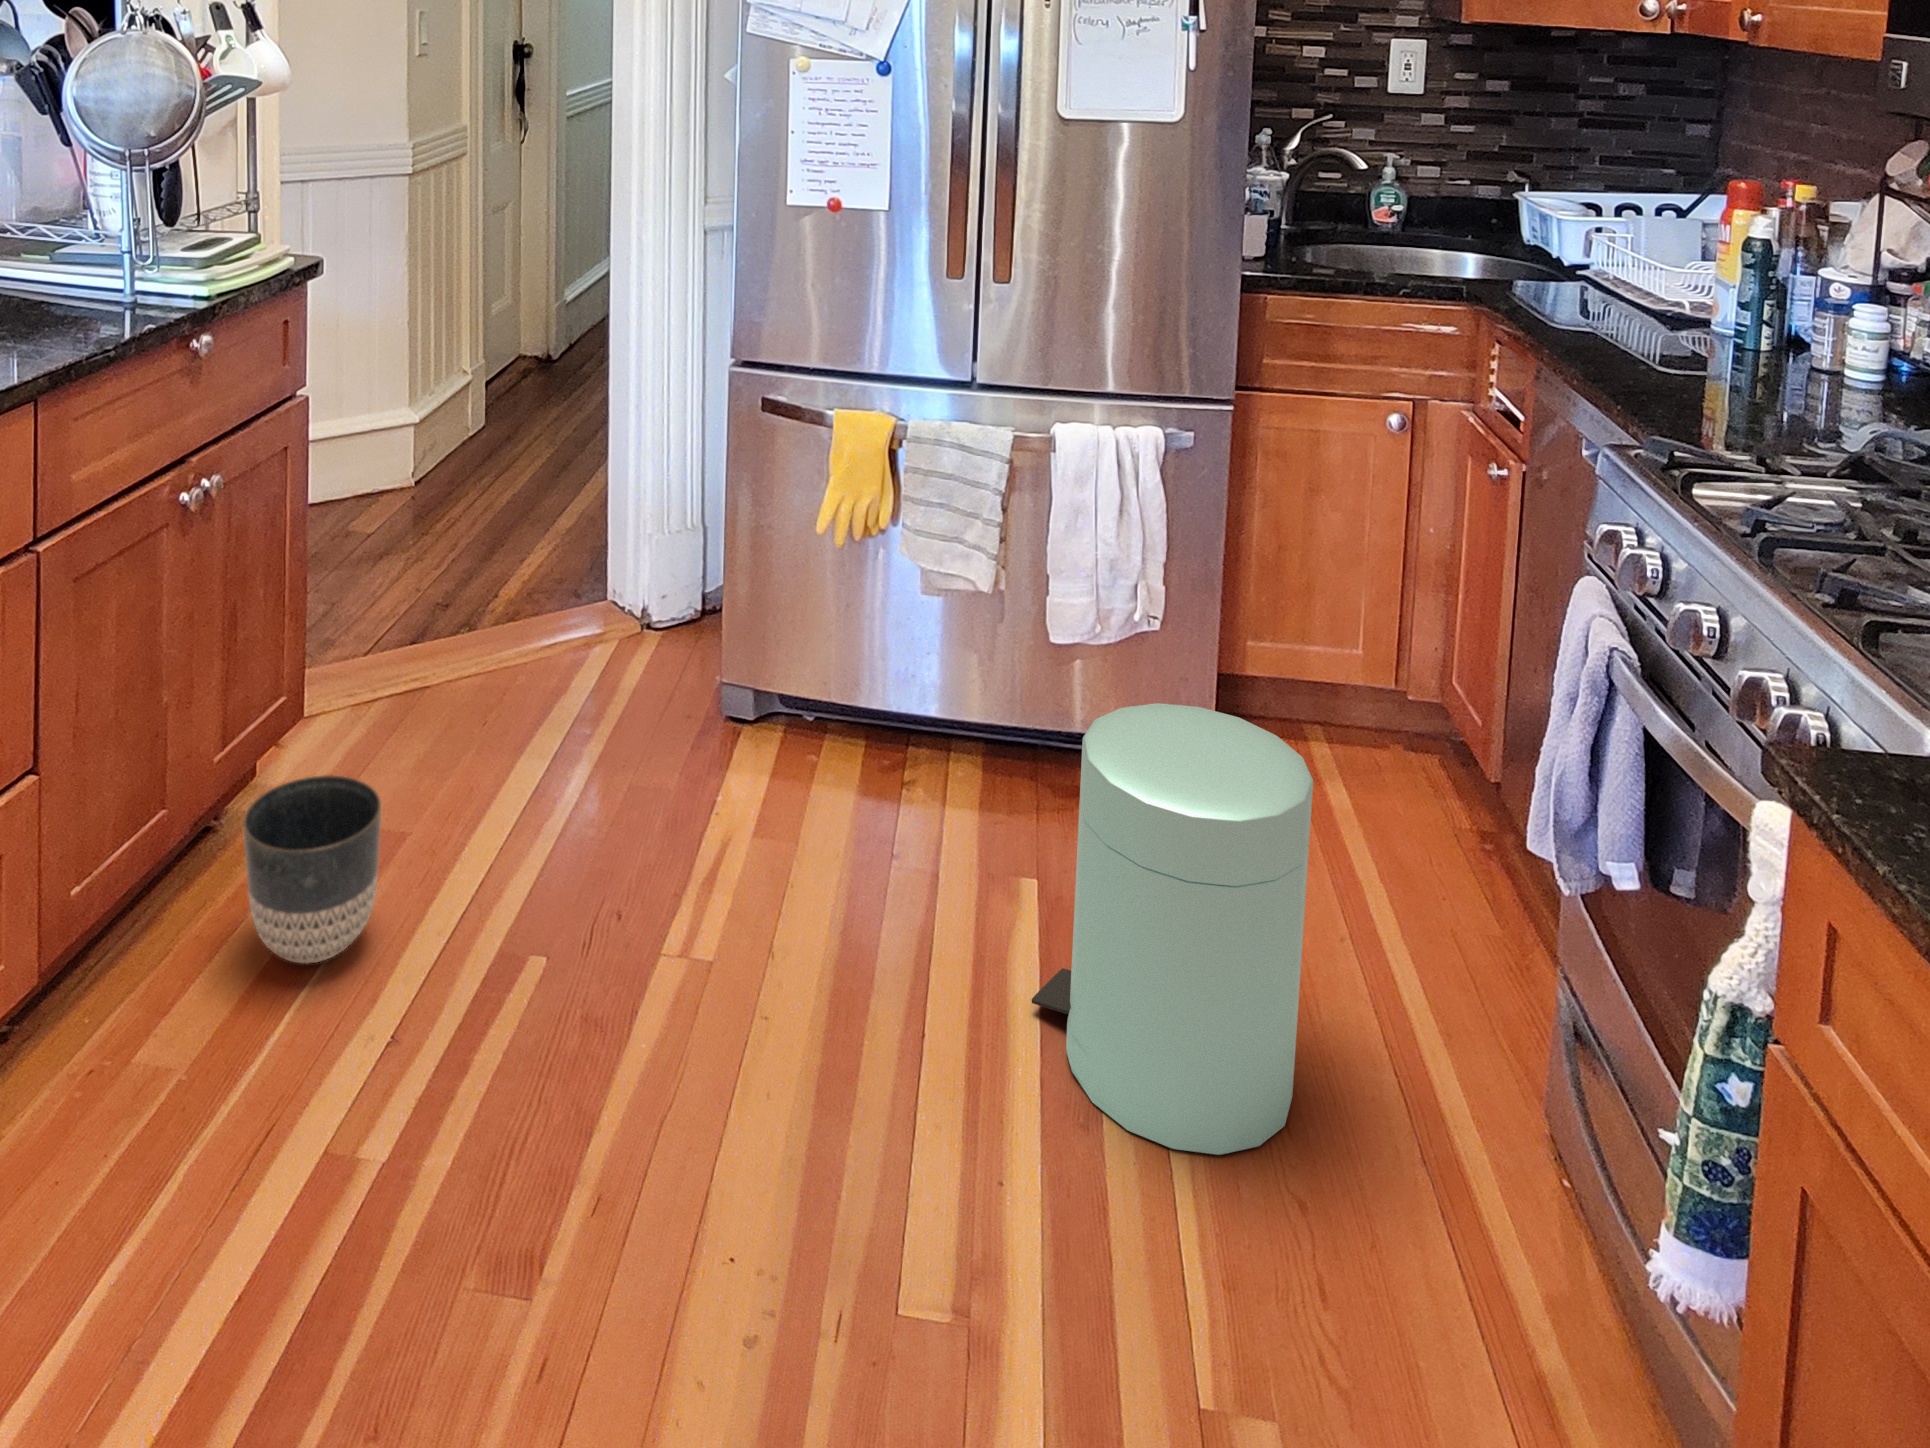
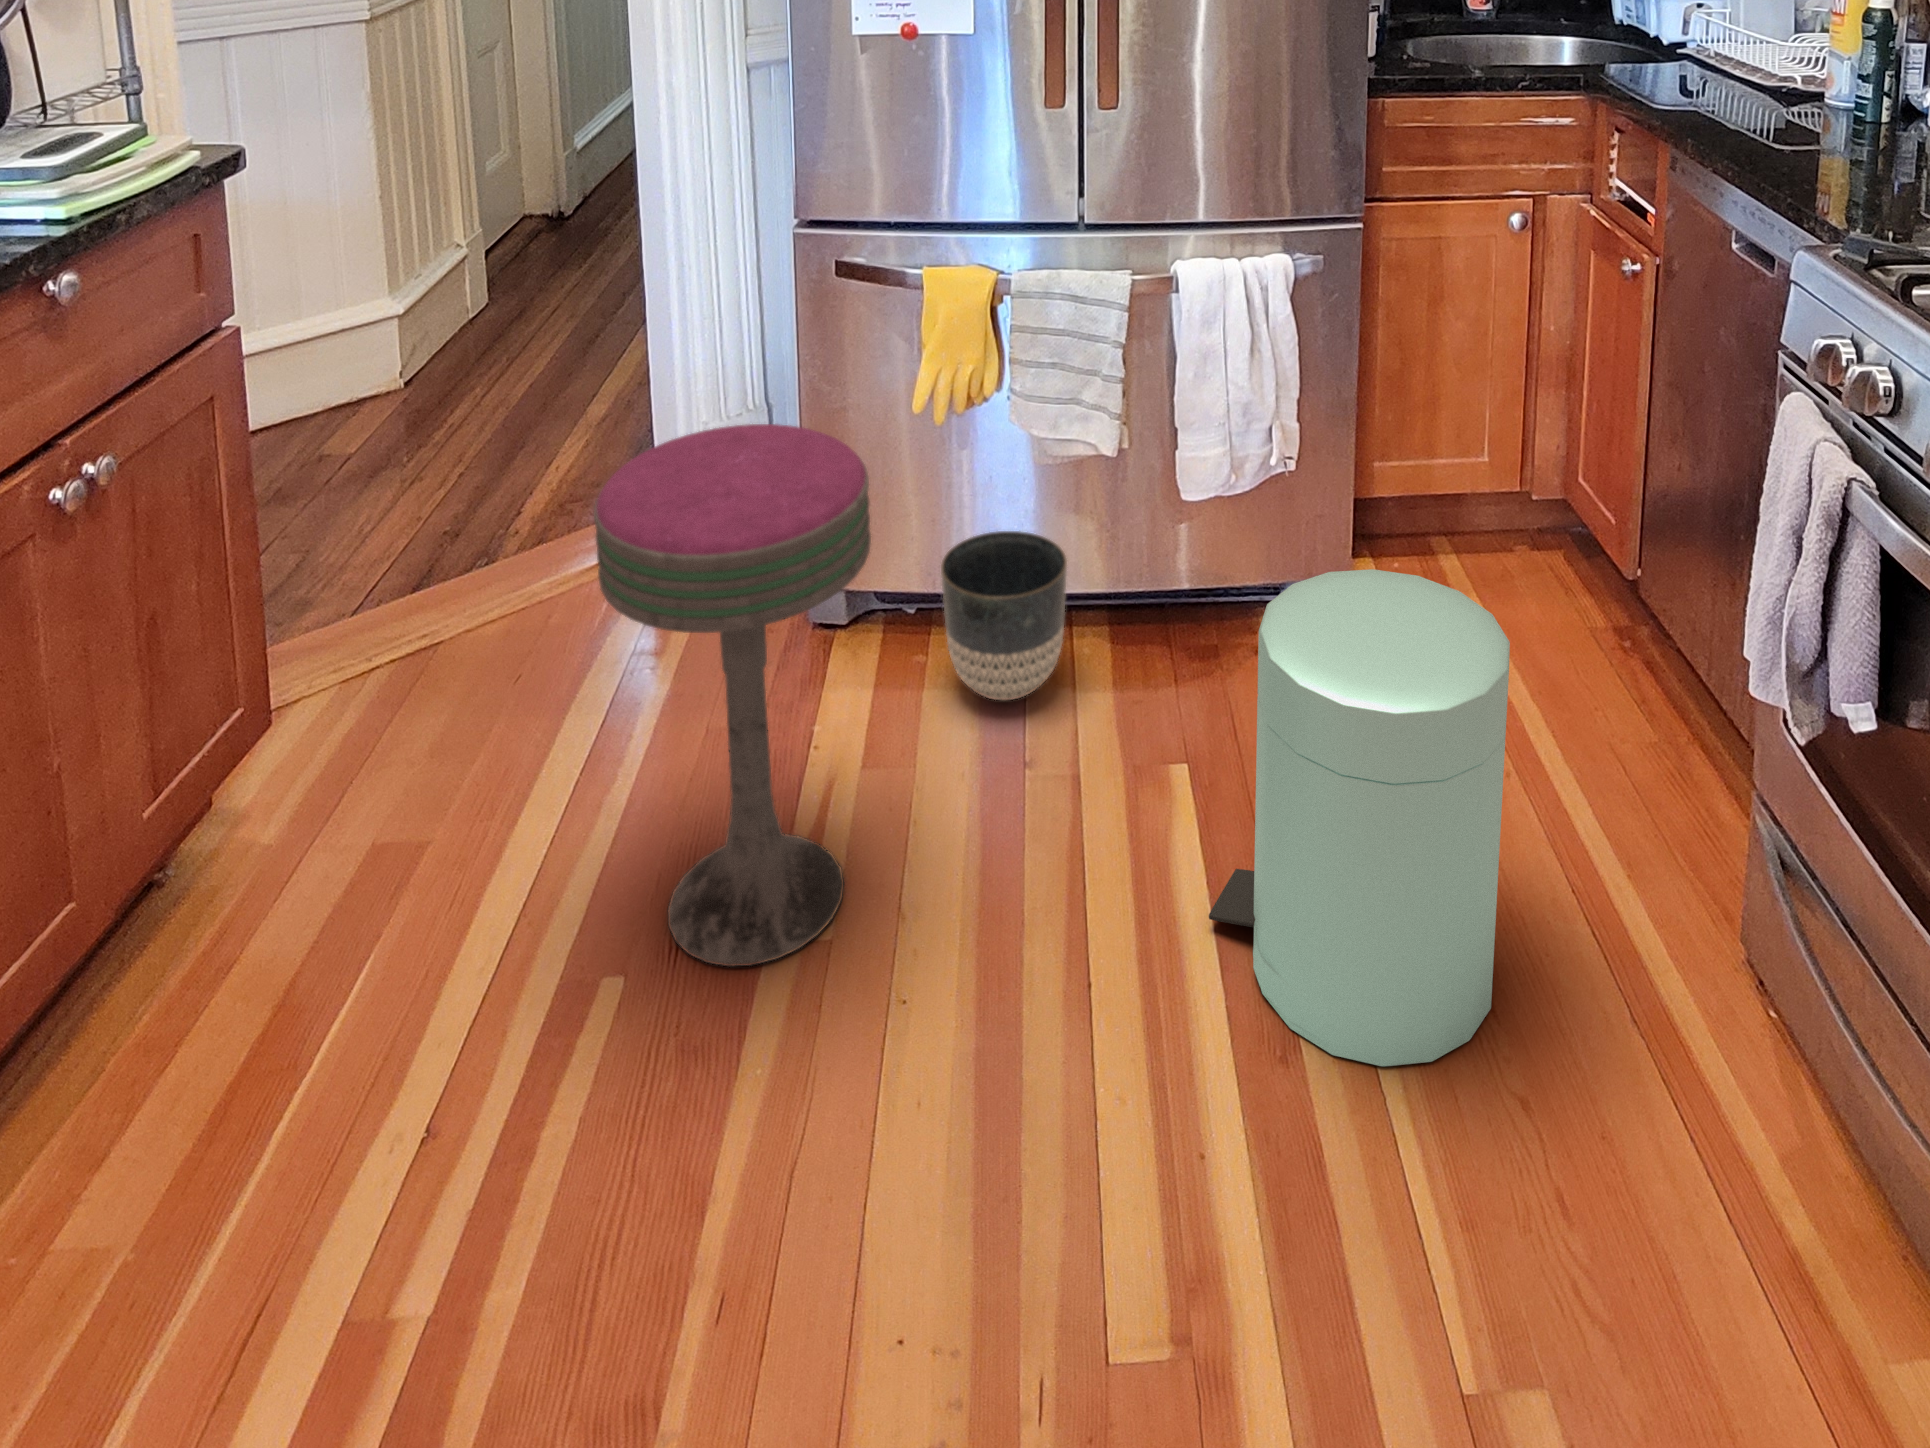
bar stool: none [547,514,762,963] -> present [594,424,871,966]
planter: present [243,775,381,964] -> present [941,531,1067,701]

